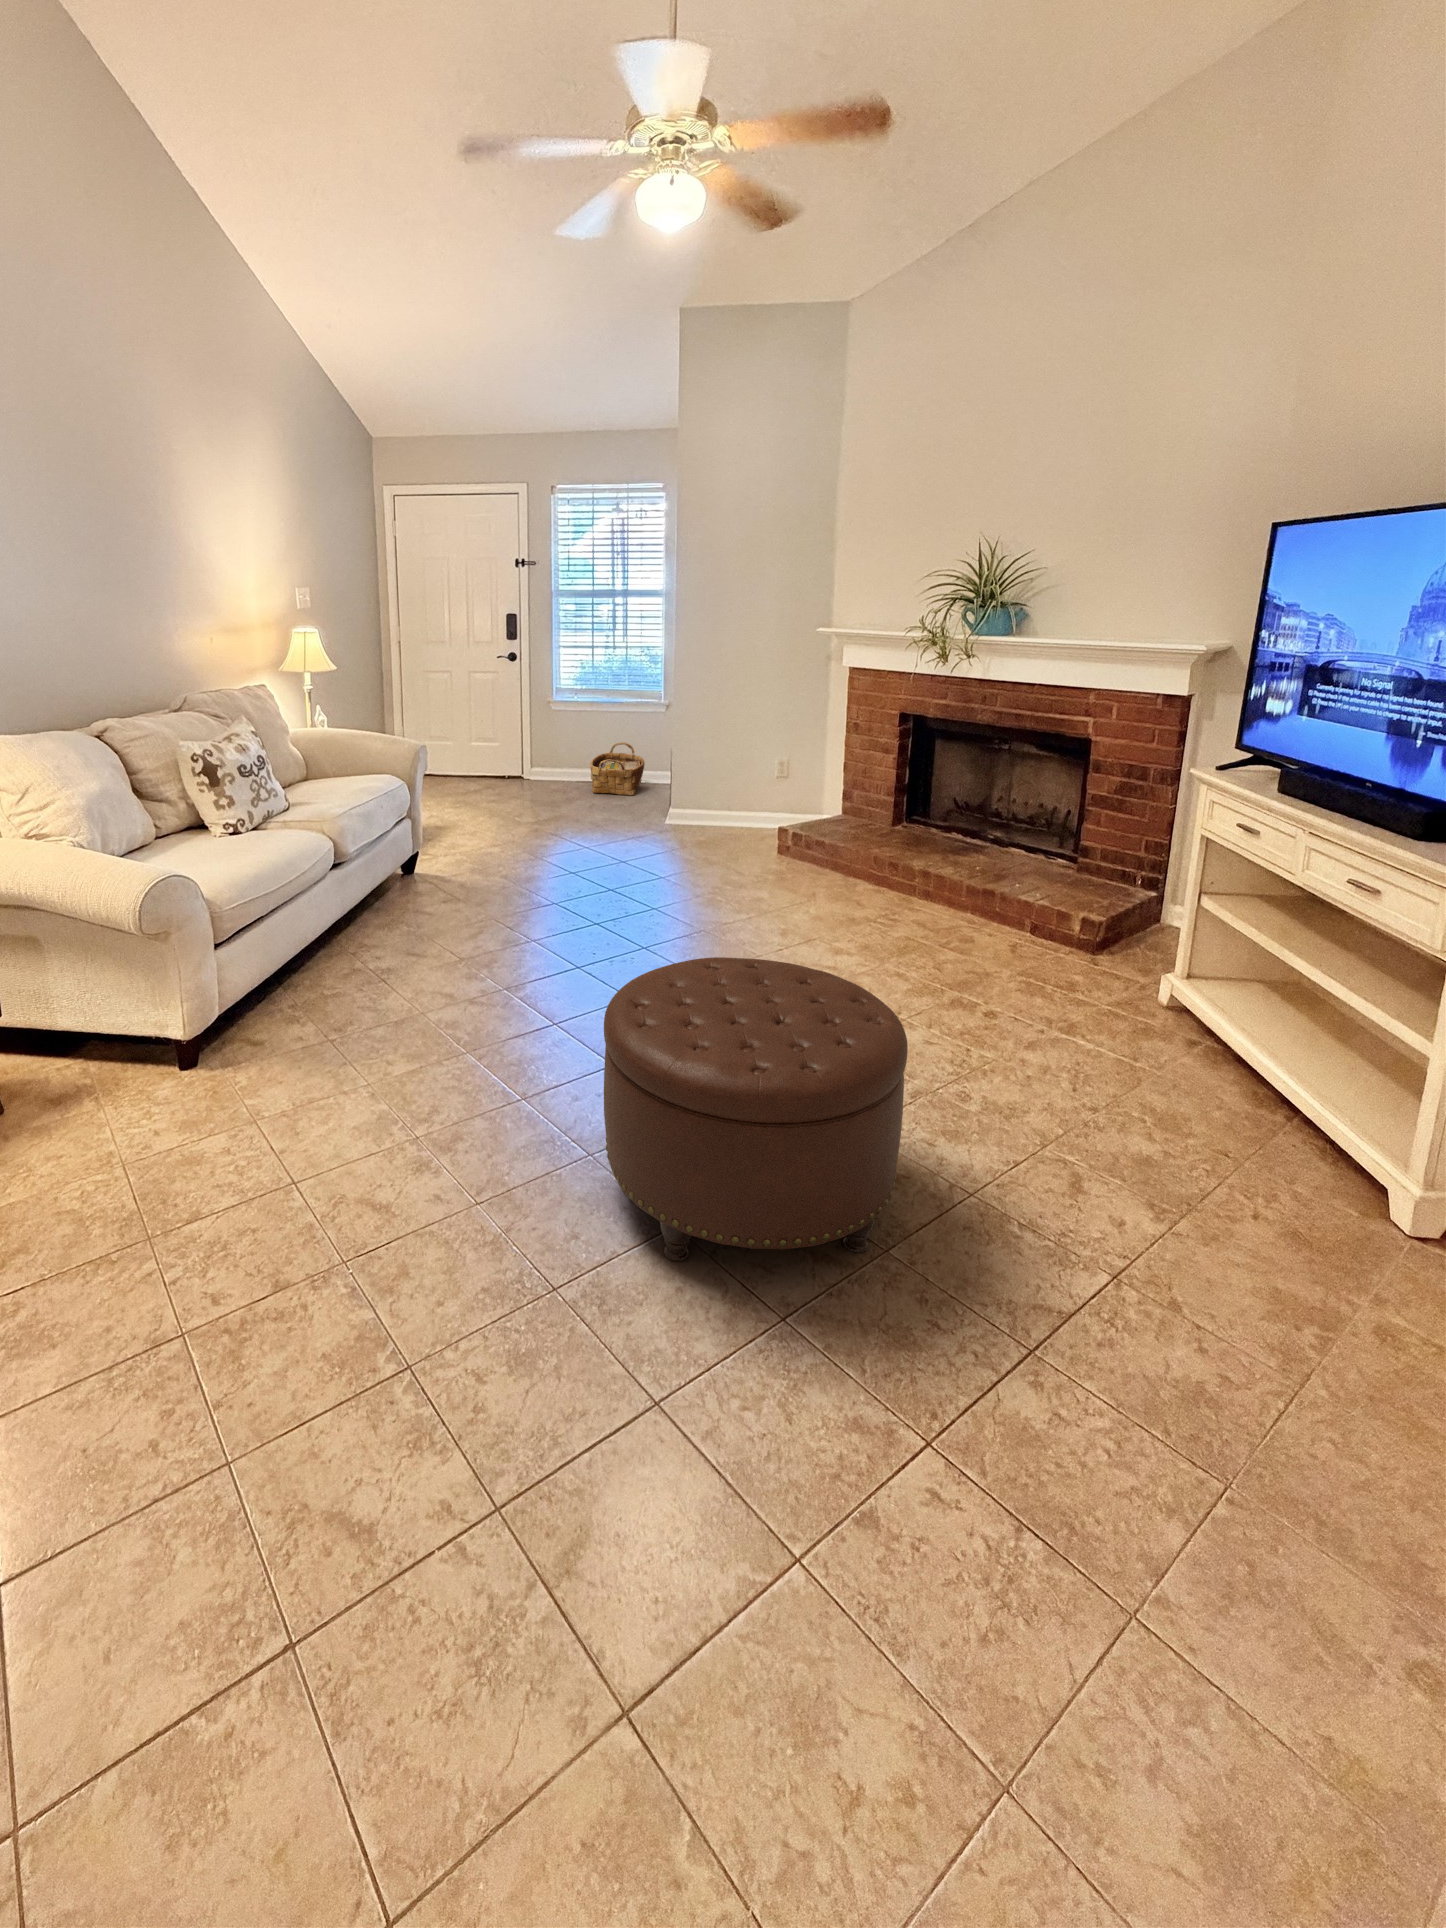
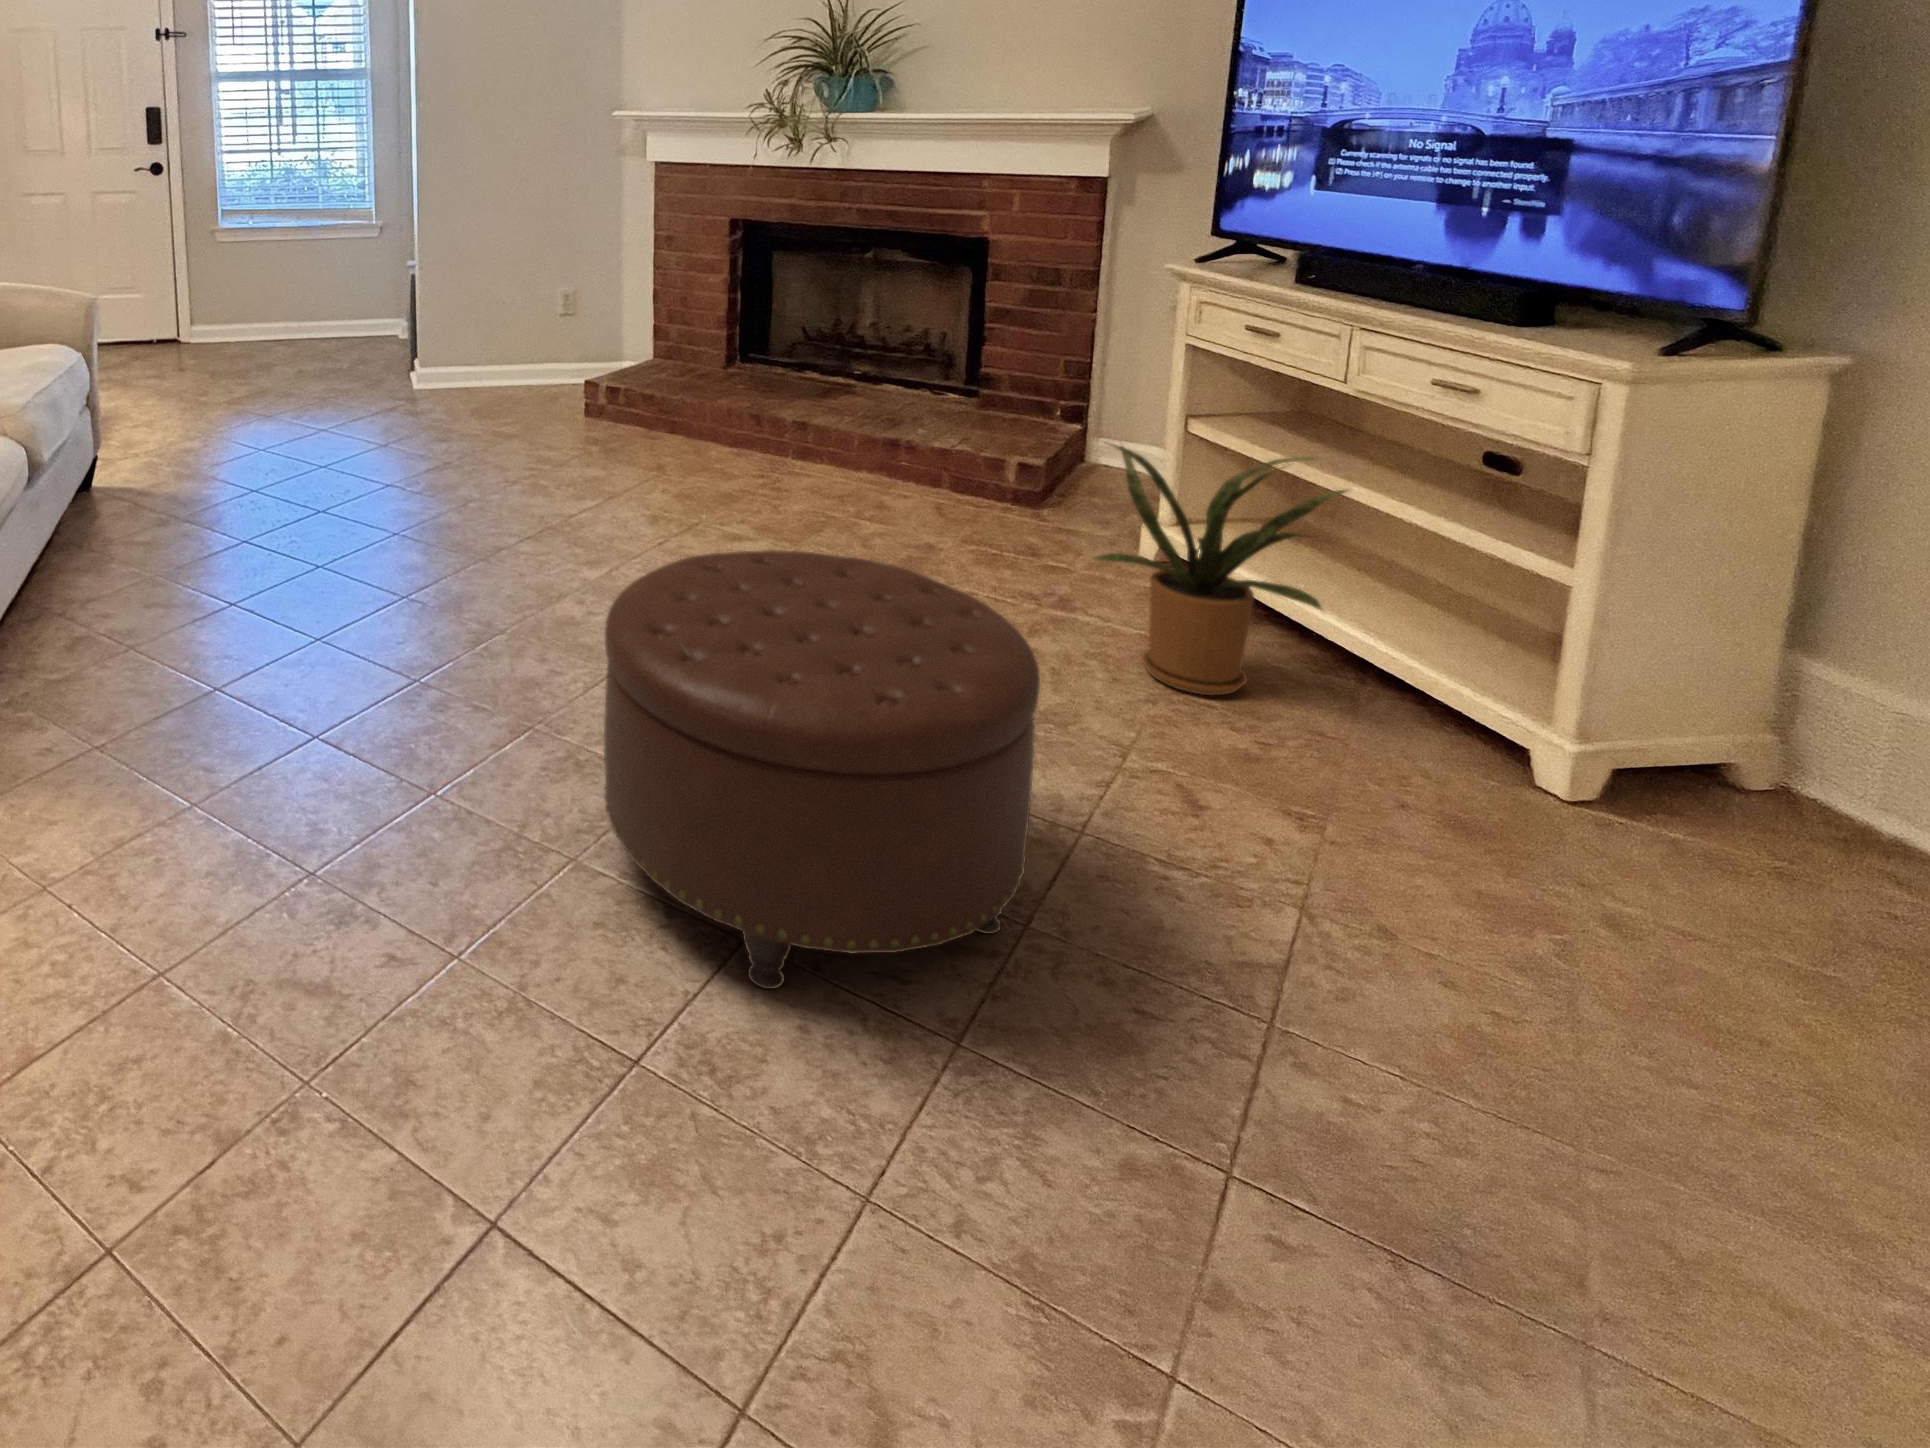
woven basket: present [590,742,645,795] -> none [285,282,358,353]
house plant: none [1067,903,1285,1115] -> present [1094,439,1347,695]

